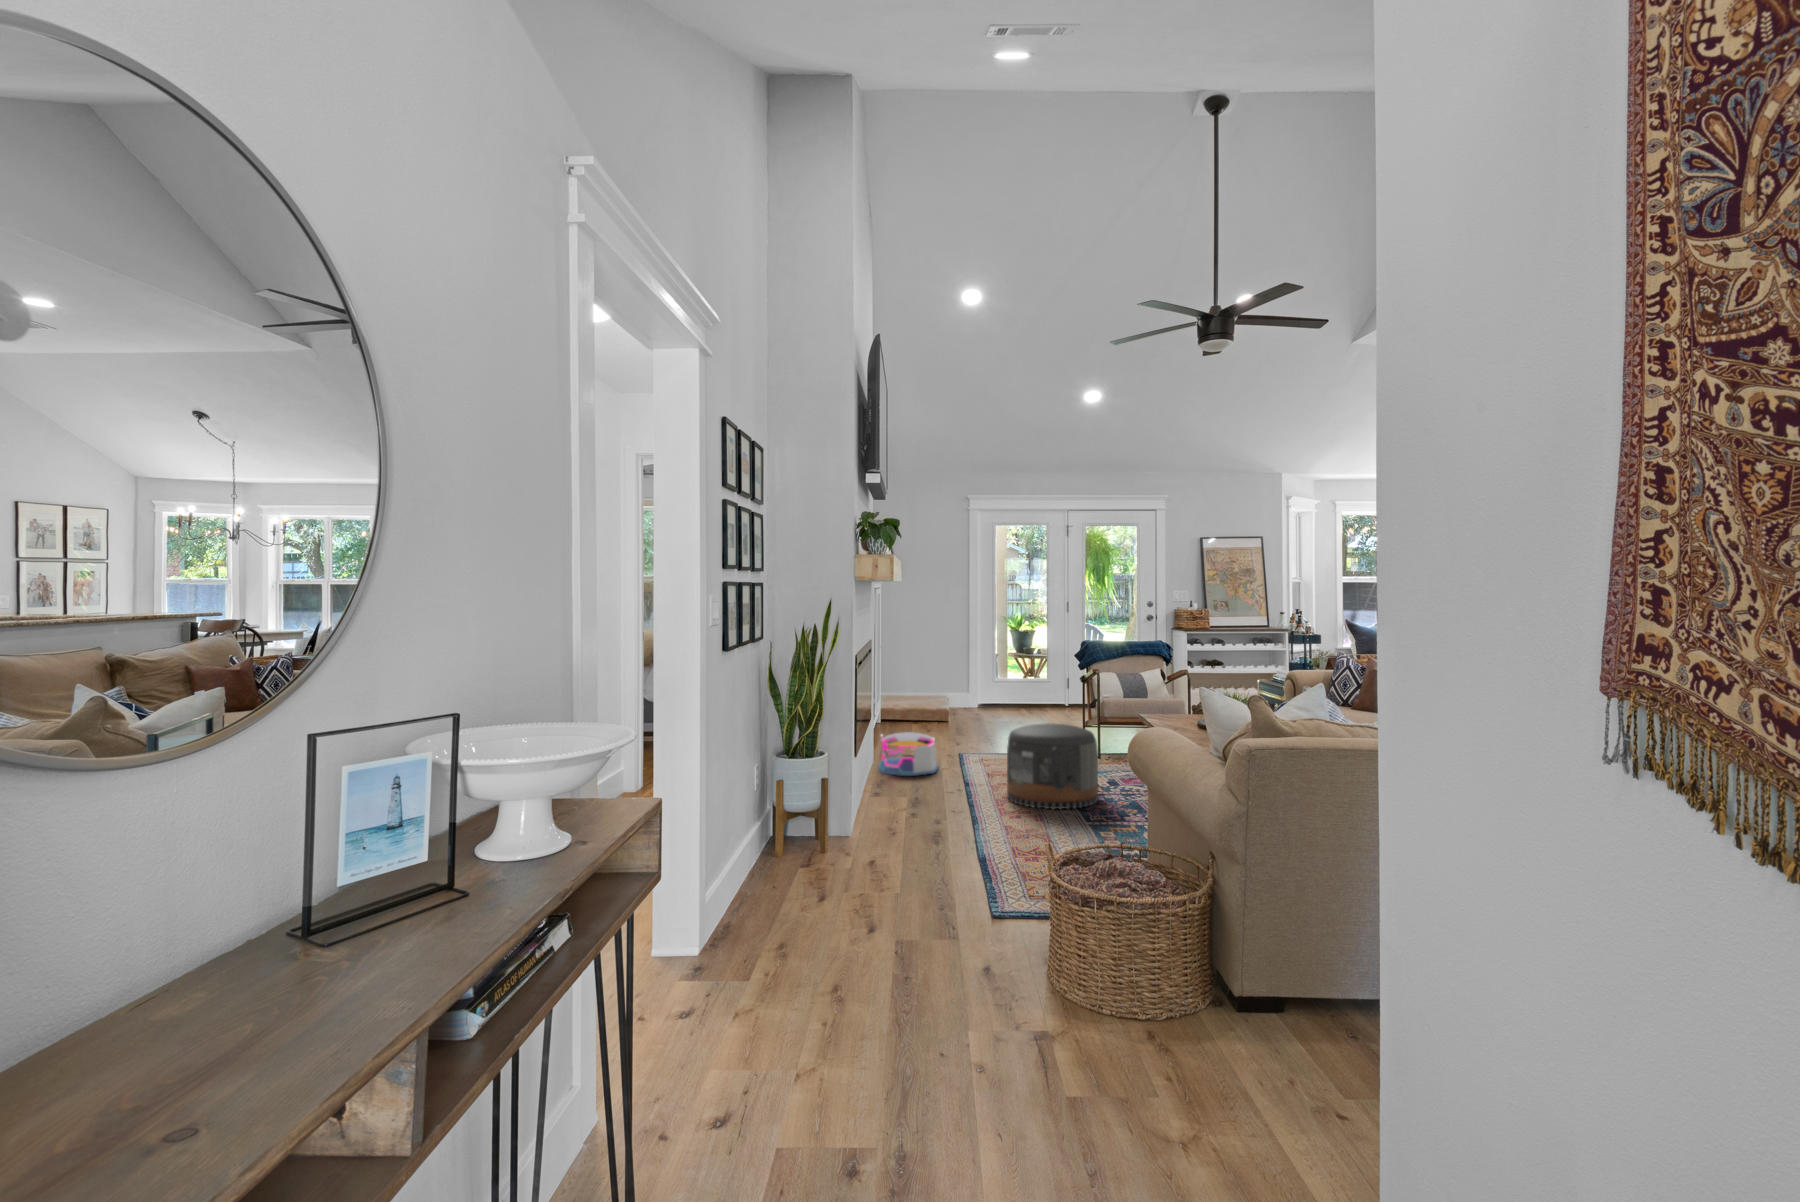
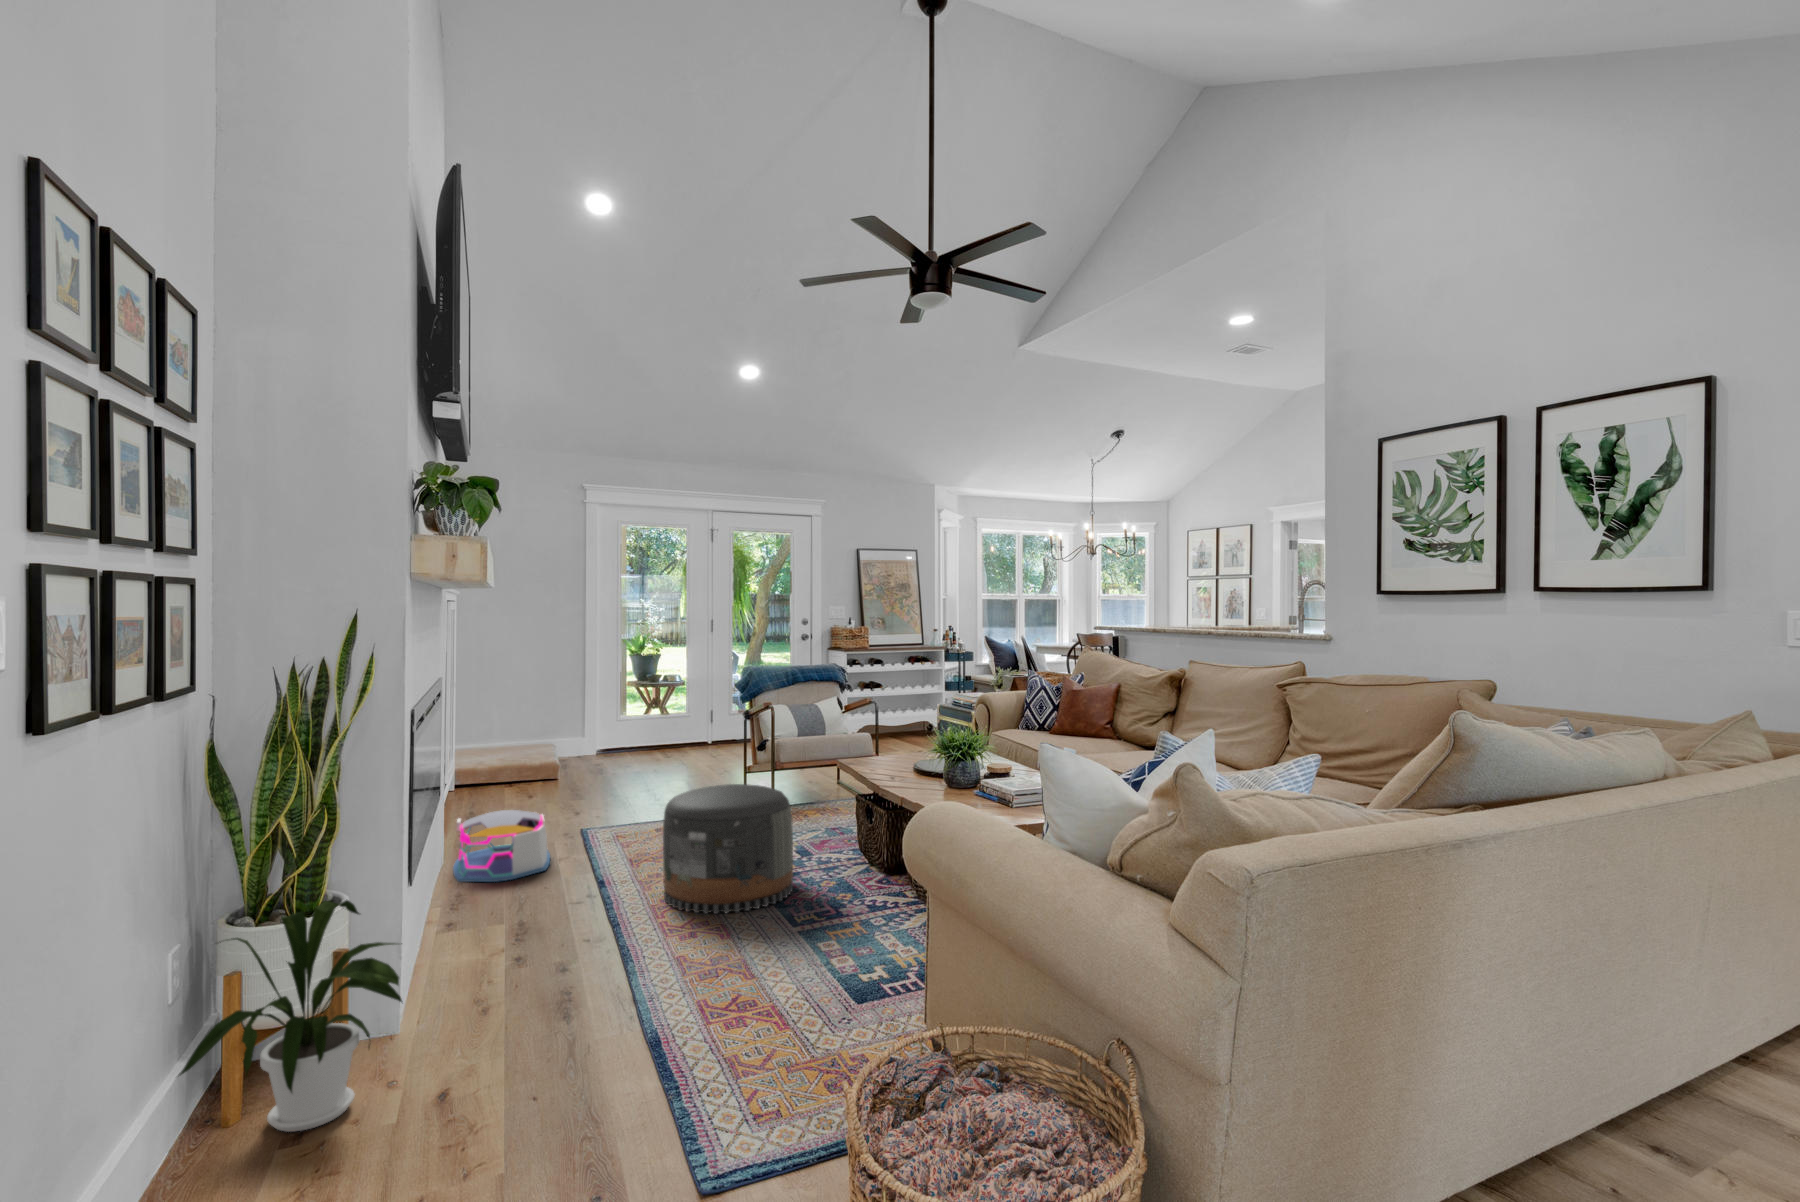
house plant: none [759,751,854,863] -> present [180,900,402,1132]

